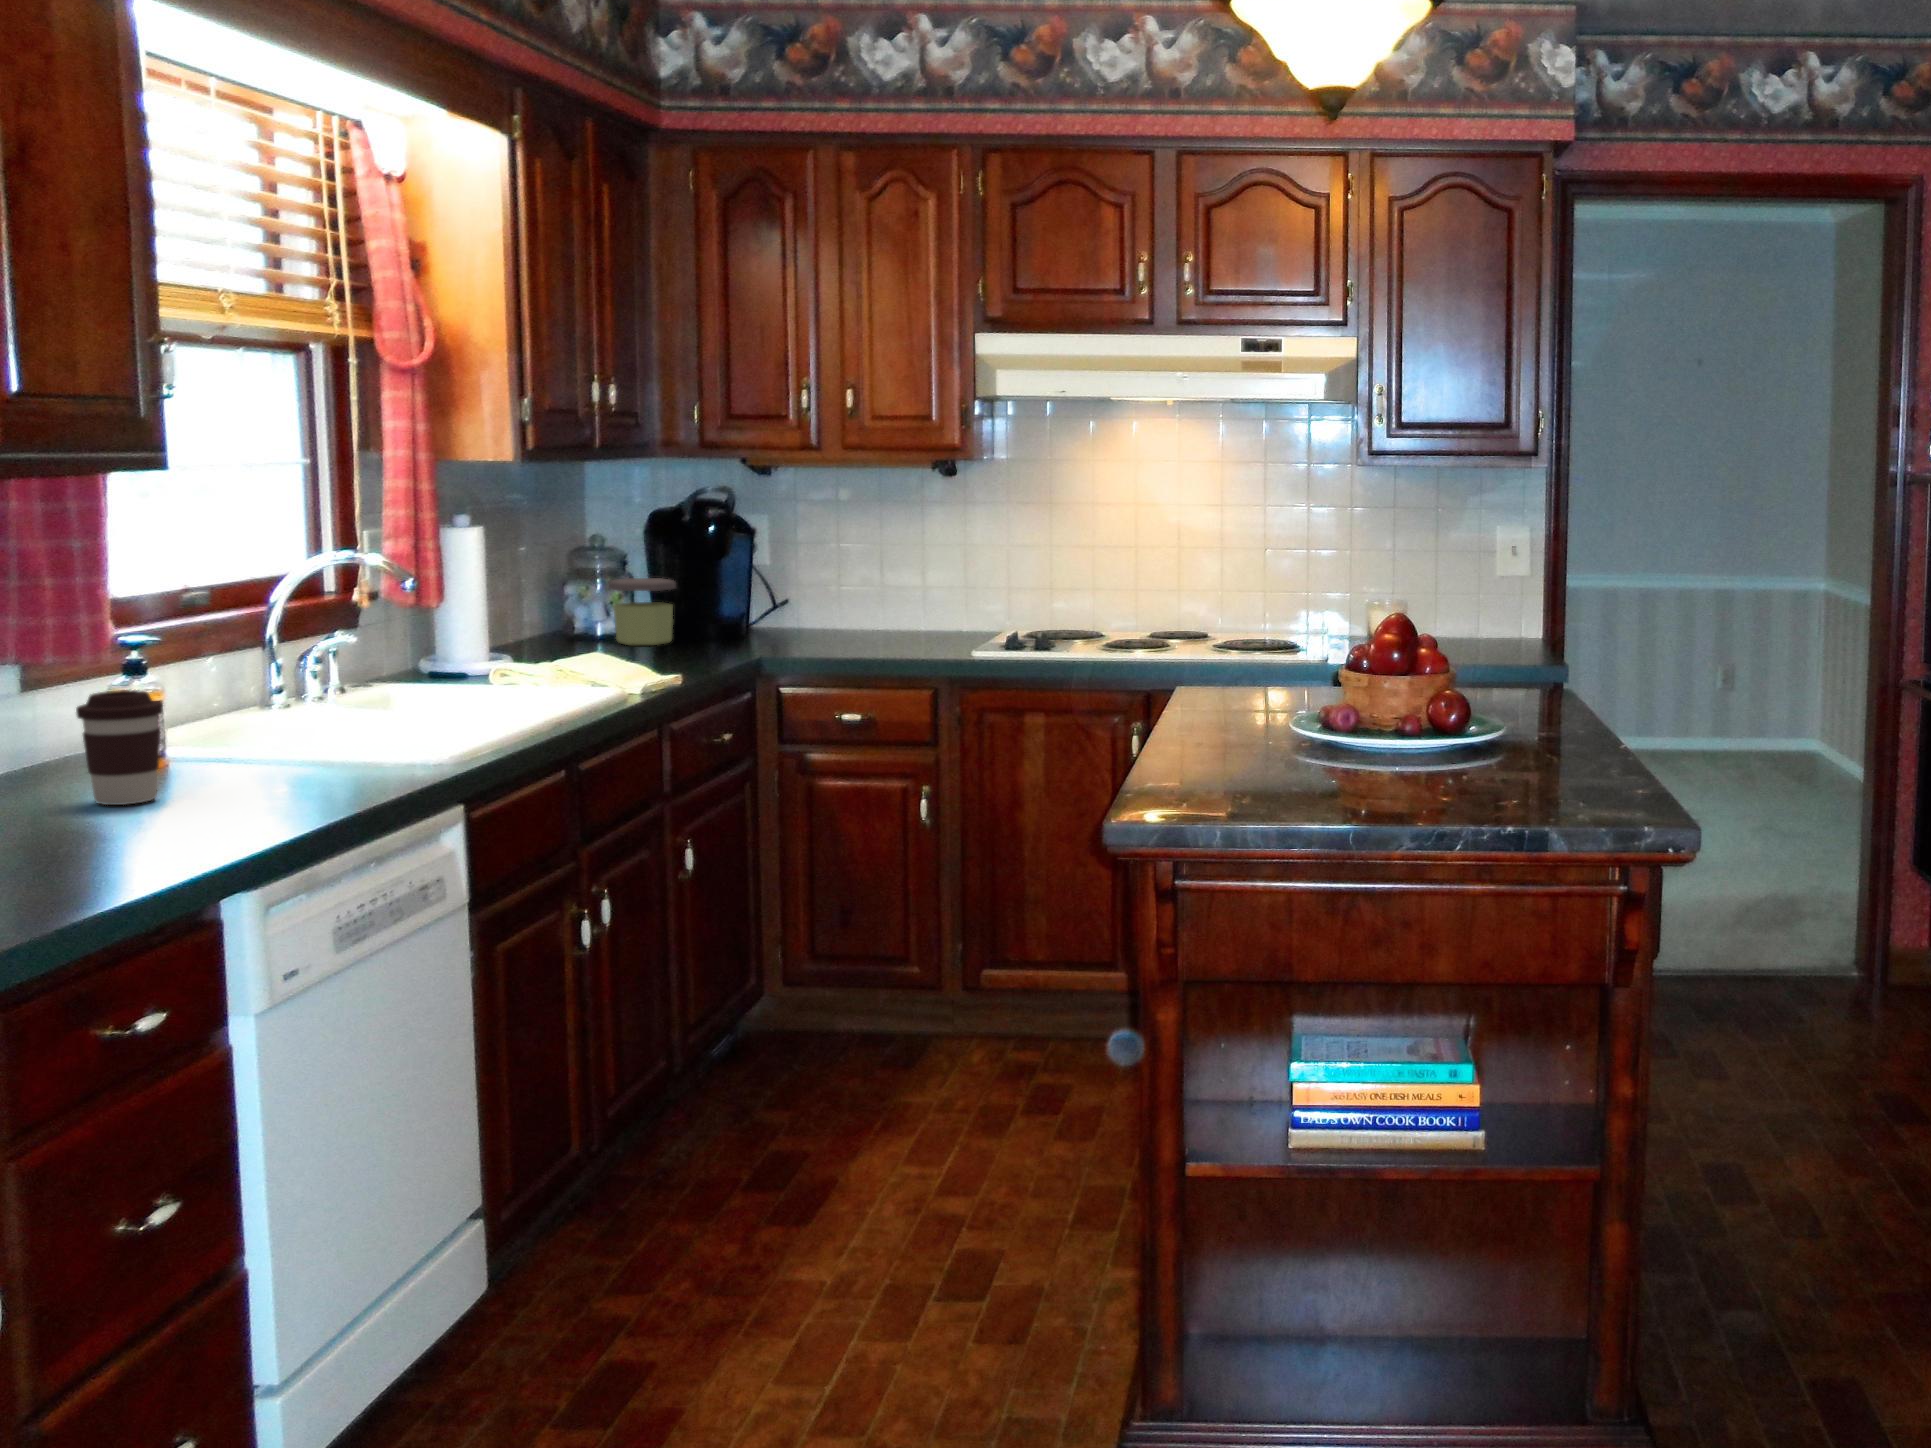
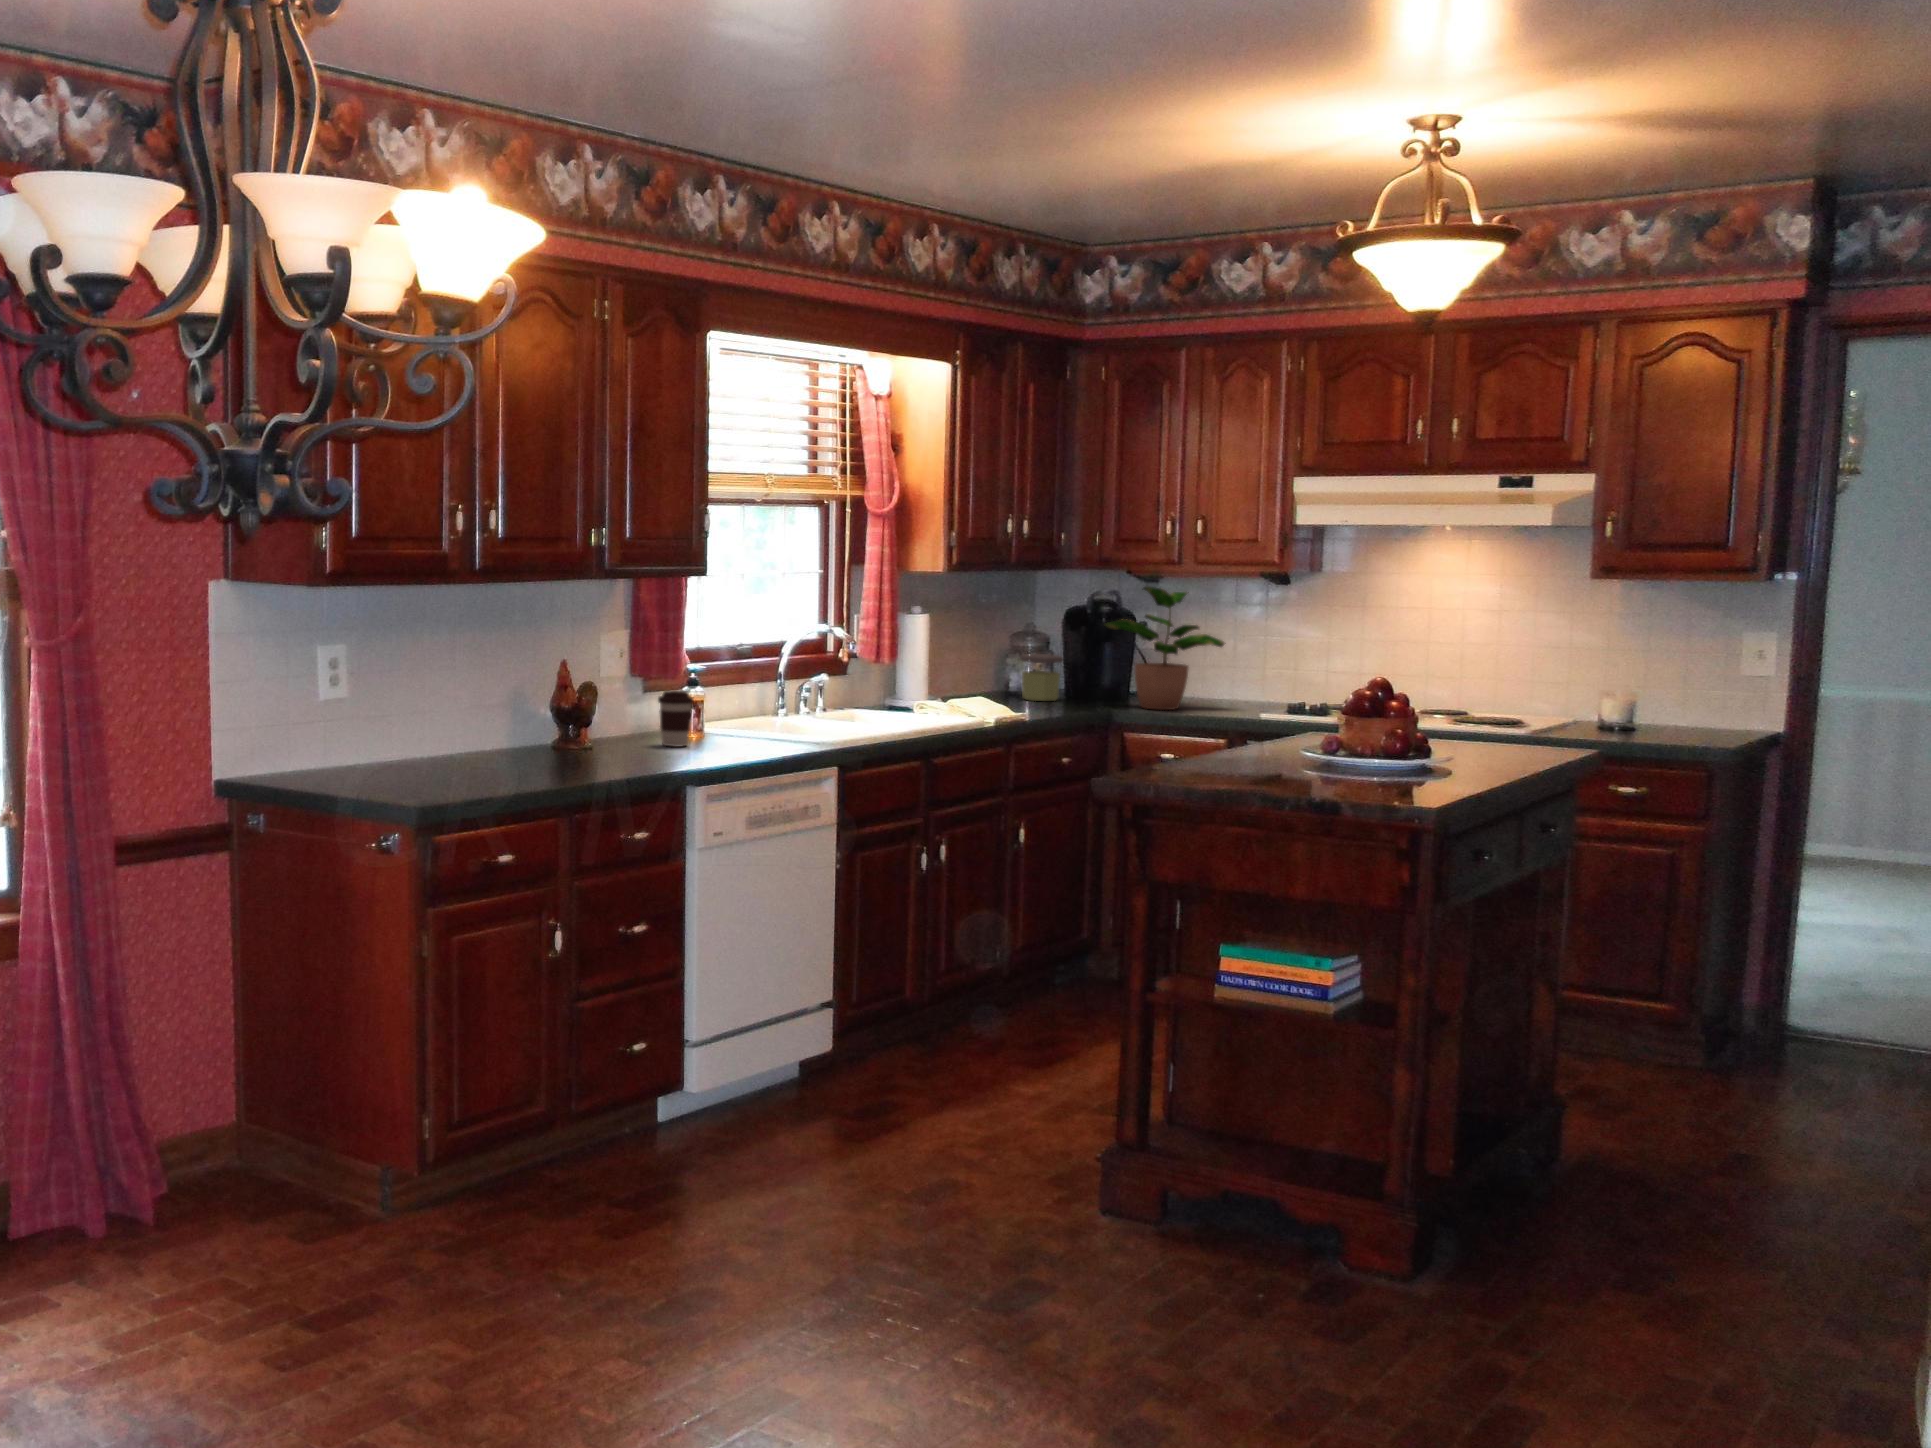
potted plant: none [738,478,899,646] -> present [1104,586,1225,710]

